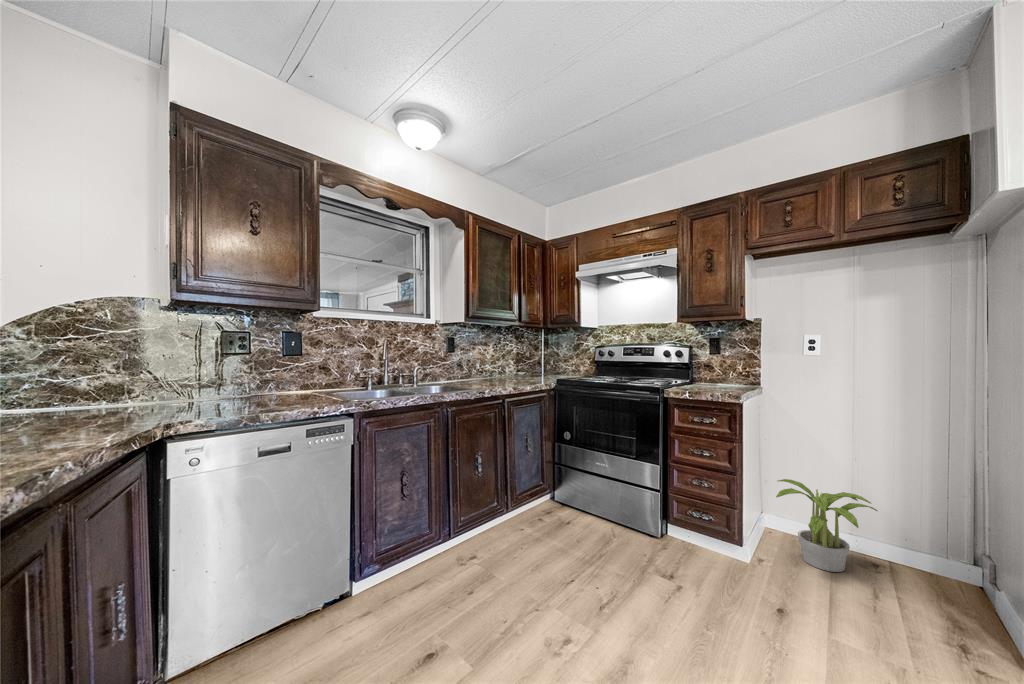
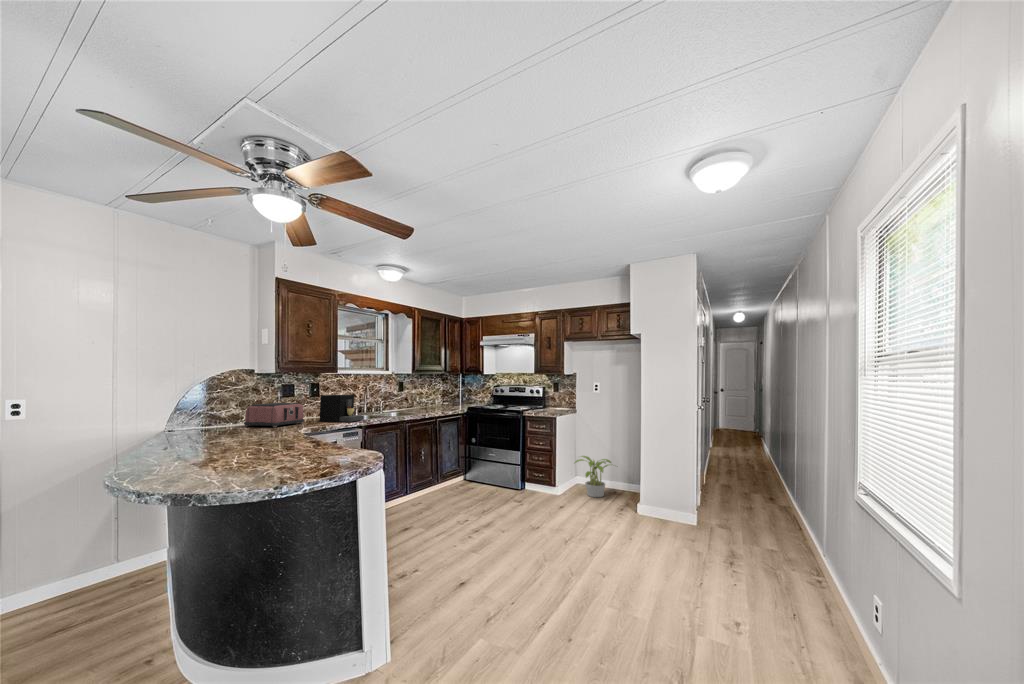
coffee maker: none [284,352,363,404] -> present [320,395,364,422]
toaster: none [124,364,246,413] -> present [244,403,304,427]

